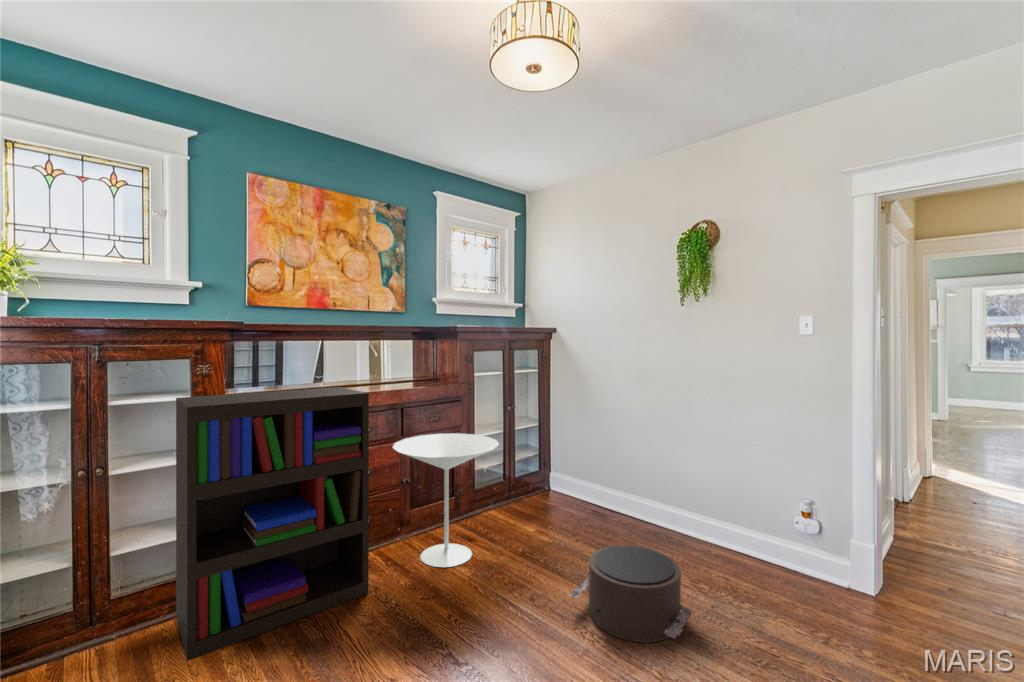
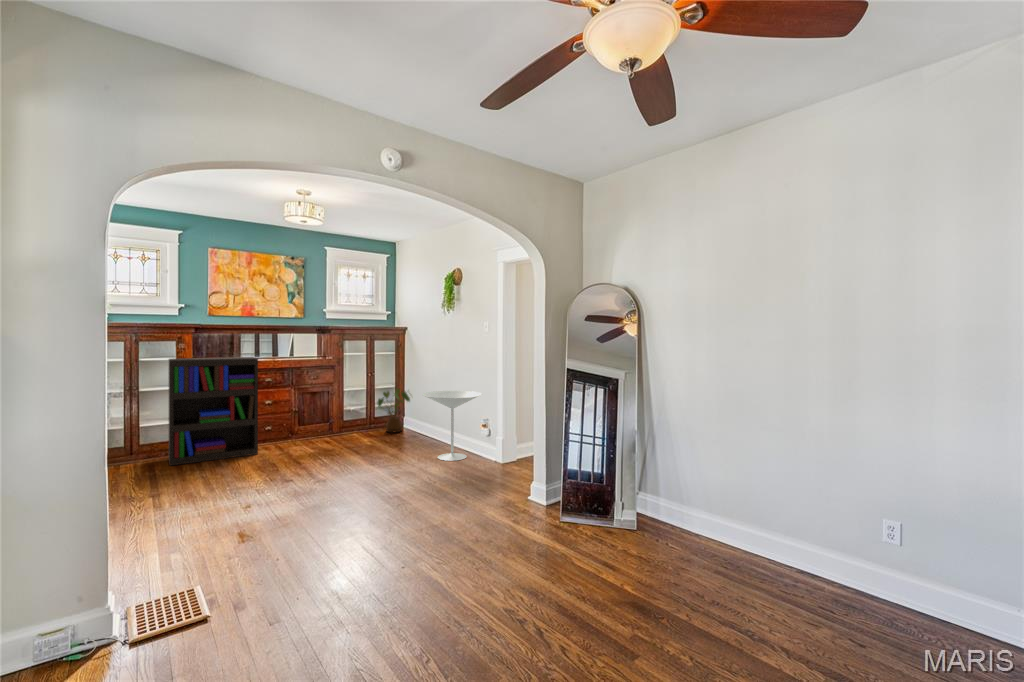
house plant: none [527,430,589,507] -> present [378,389,410,432]
side table: present [393,433,499,567] -> present [423,391,482,461]
pouf: present [570,545,693,642] -> none [344,434,393,468]

